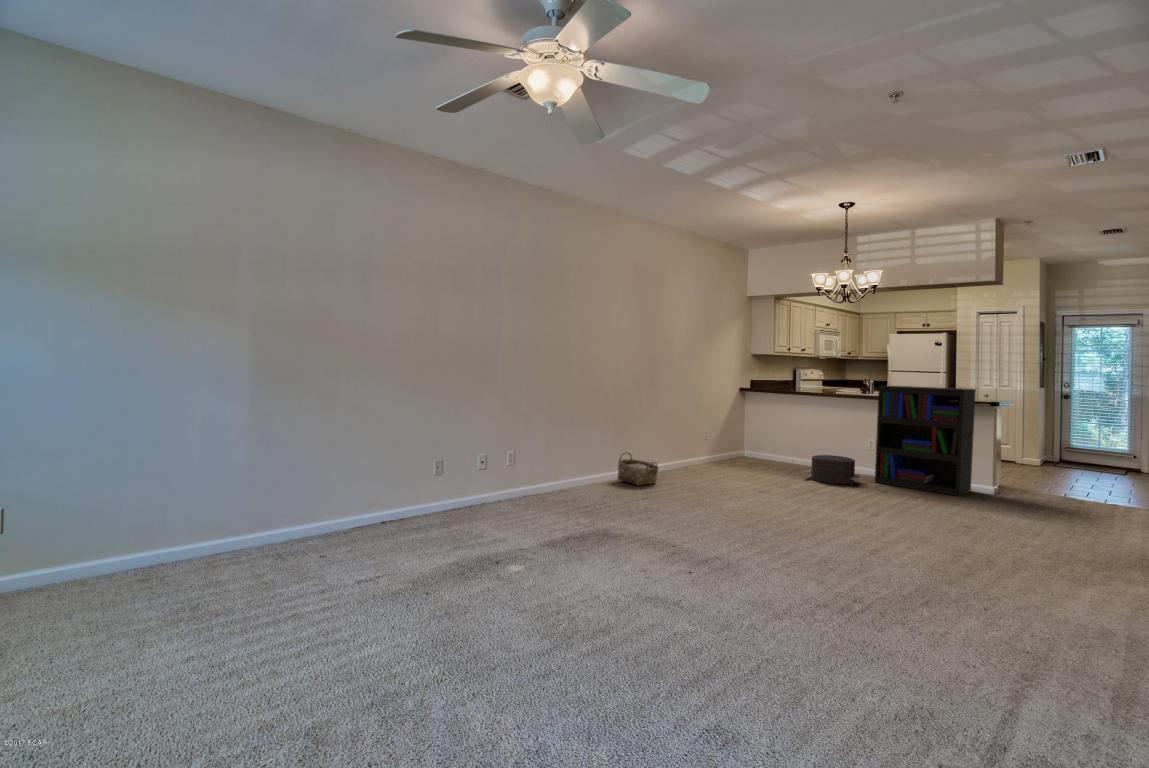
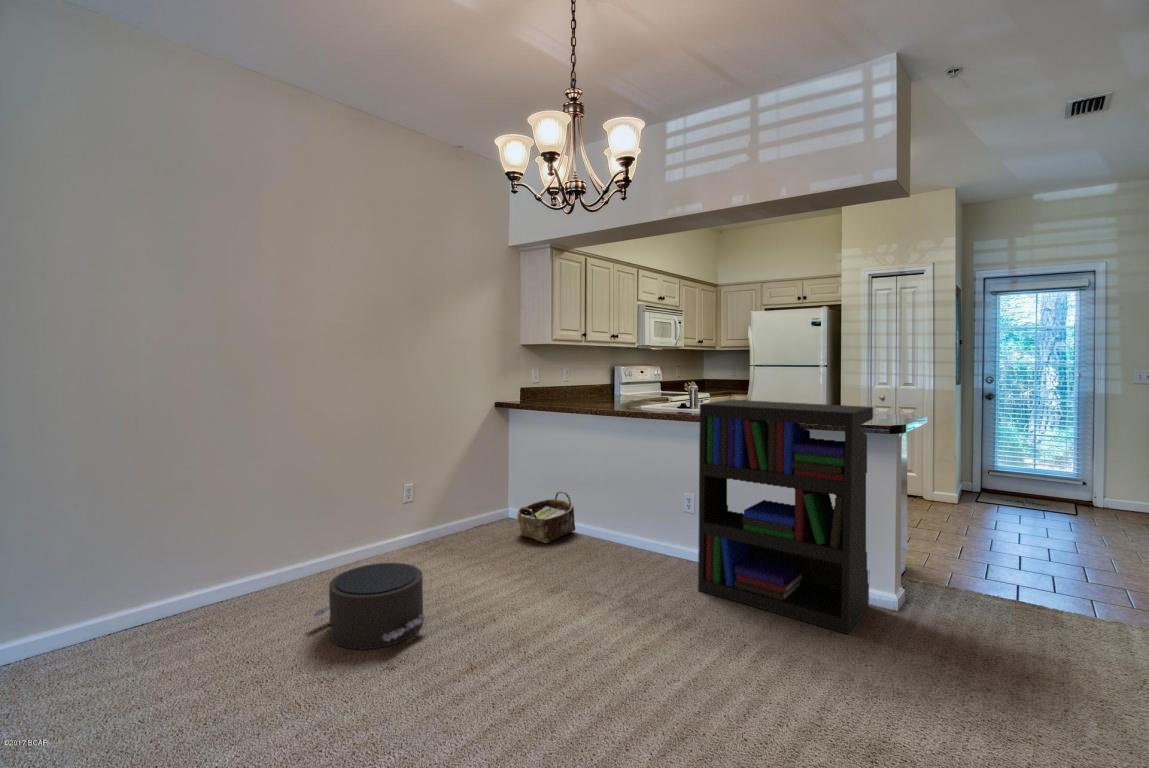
woven basket: present [618,452,658,486] -> present [517,491,575,543]
pouf: present [804,455,860,485] -> present [313,563,427,649]

